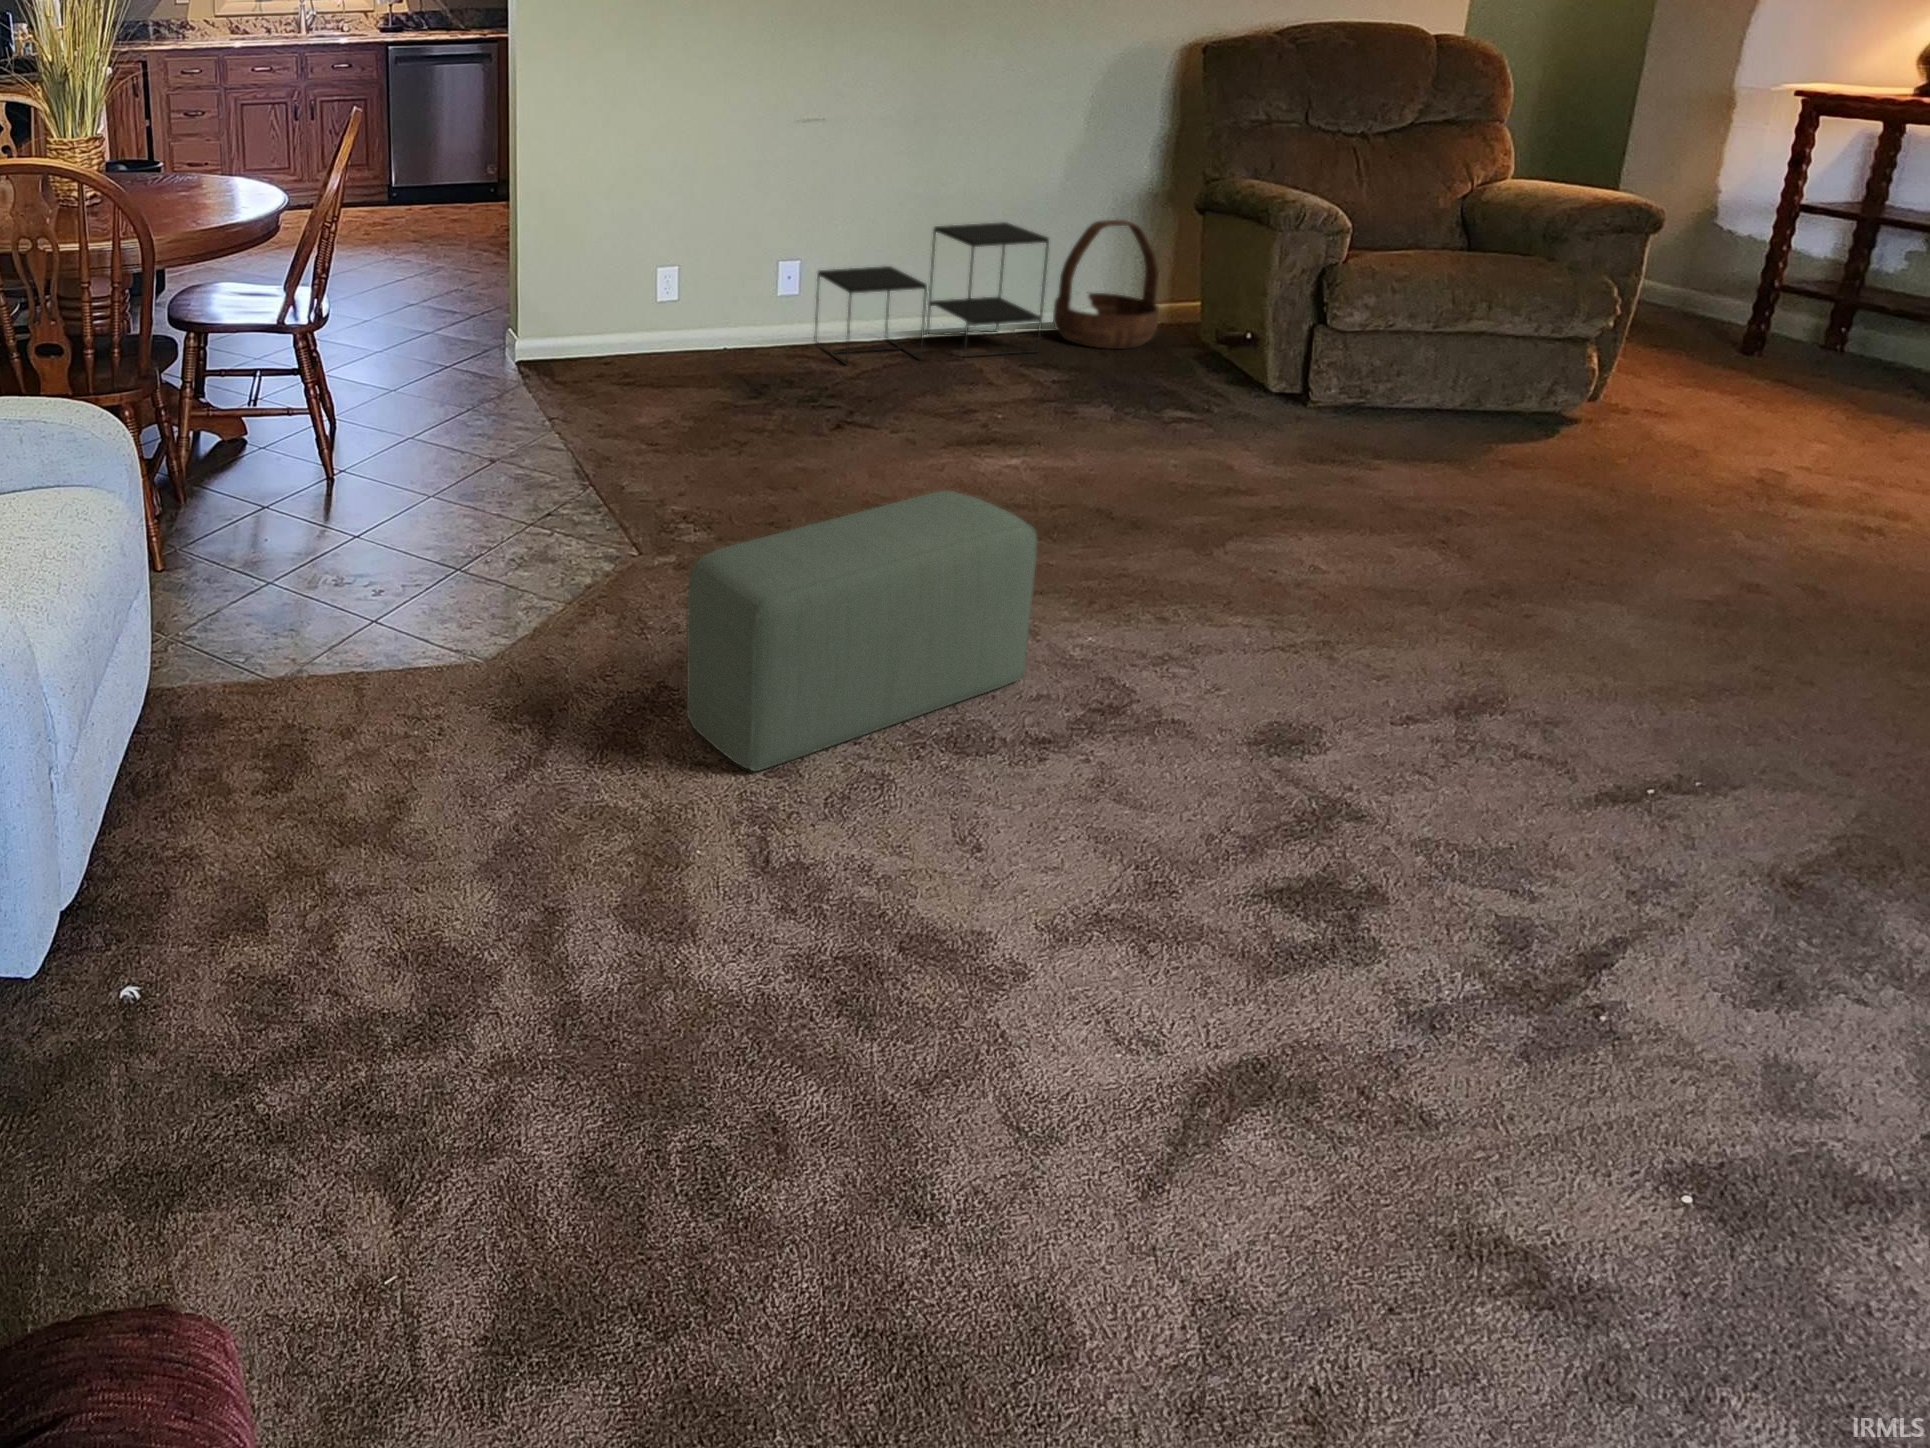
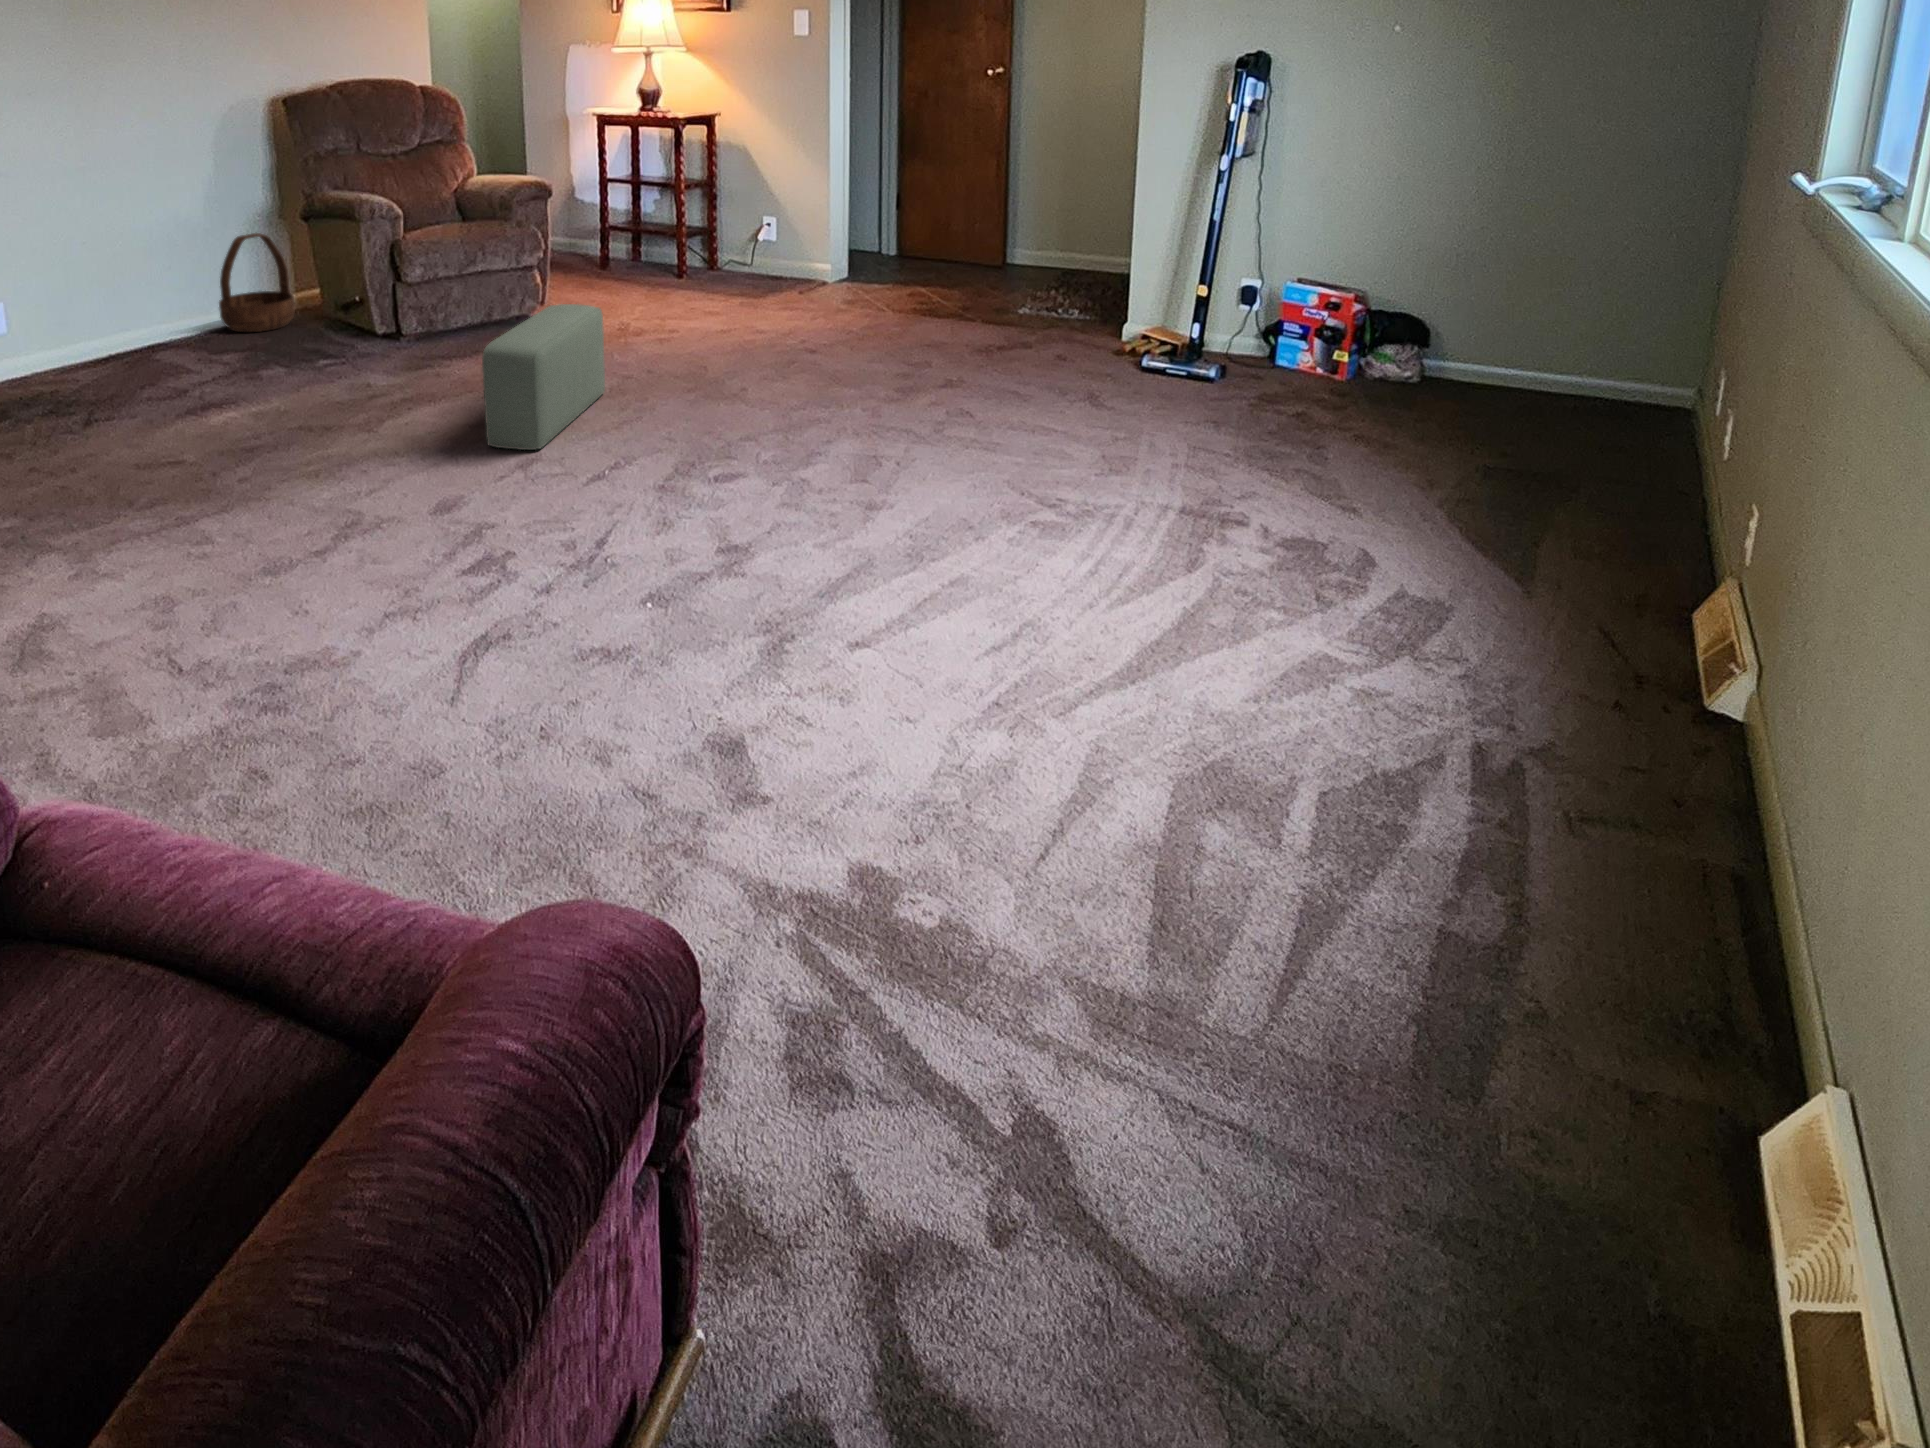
side table: present [814,222,1049,364] -> none [22,246,218,382]
pouf: present [687,491,1038,771] -> present [482,304,605,450]

